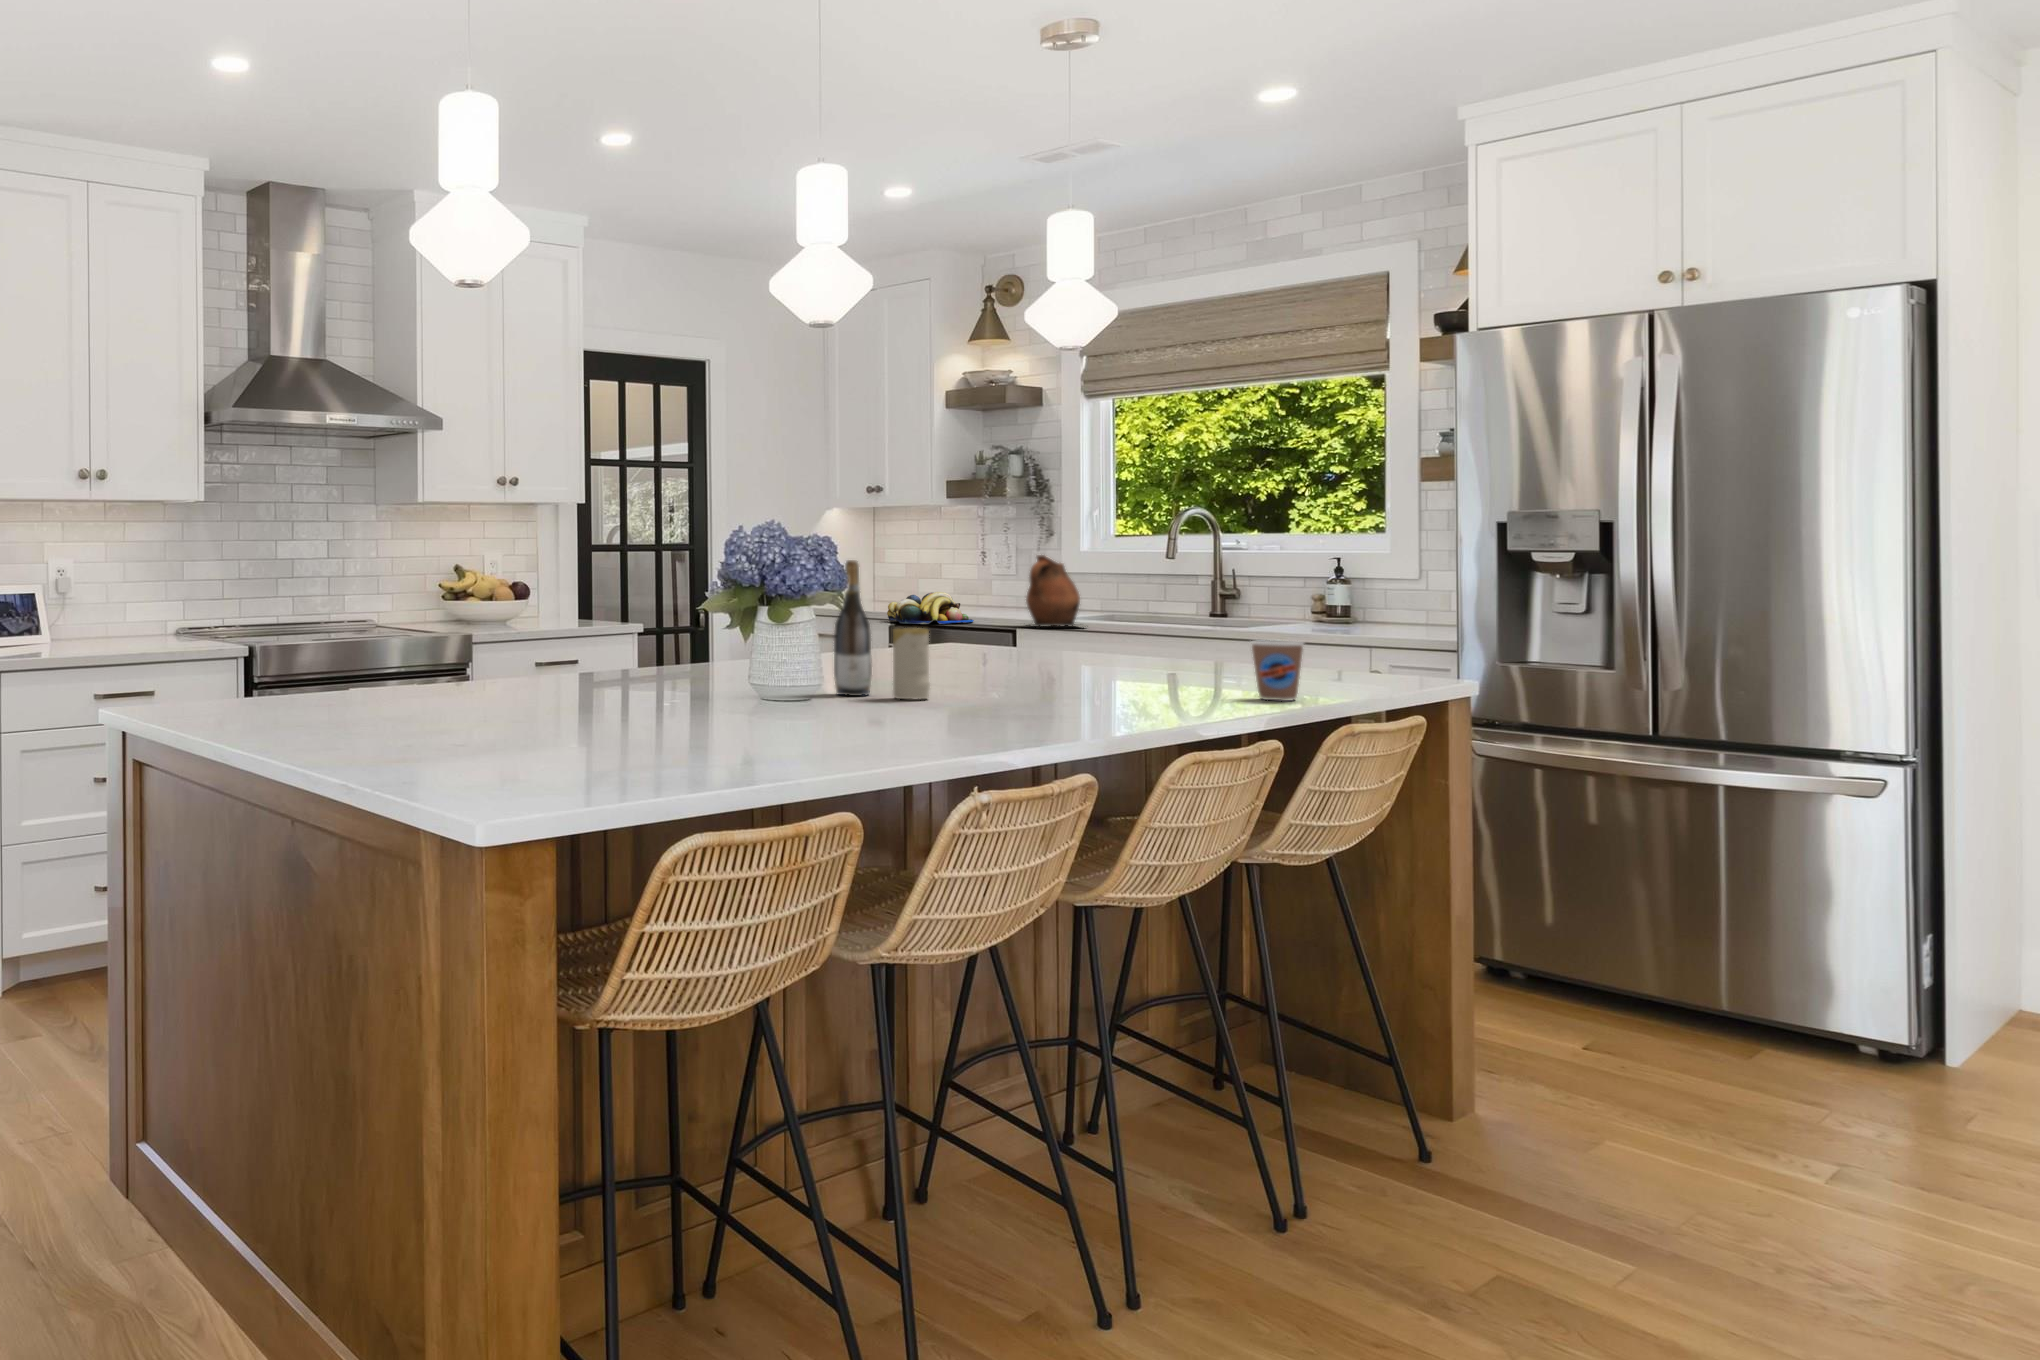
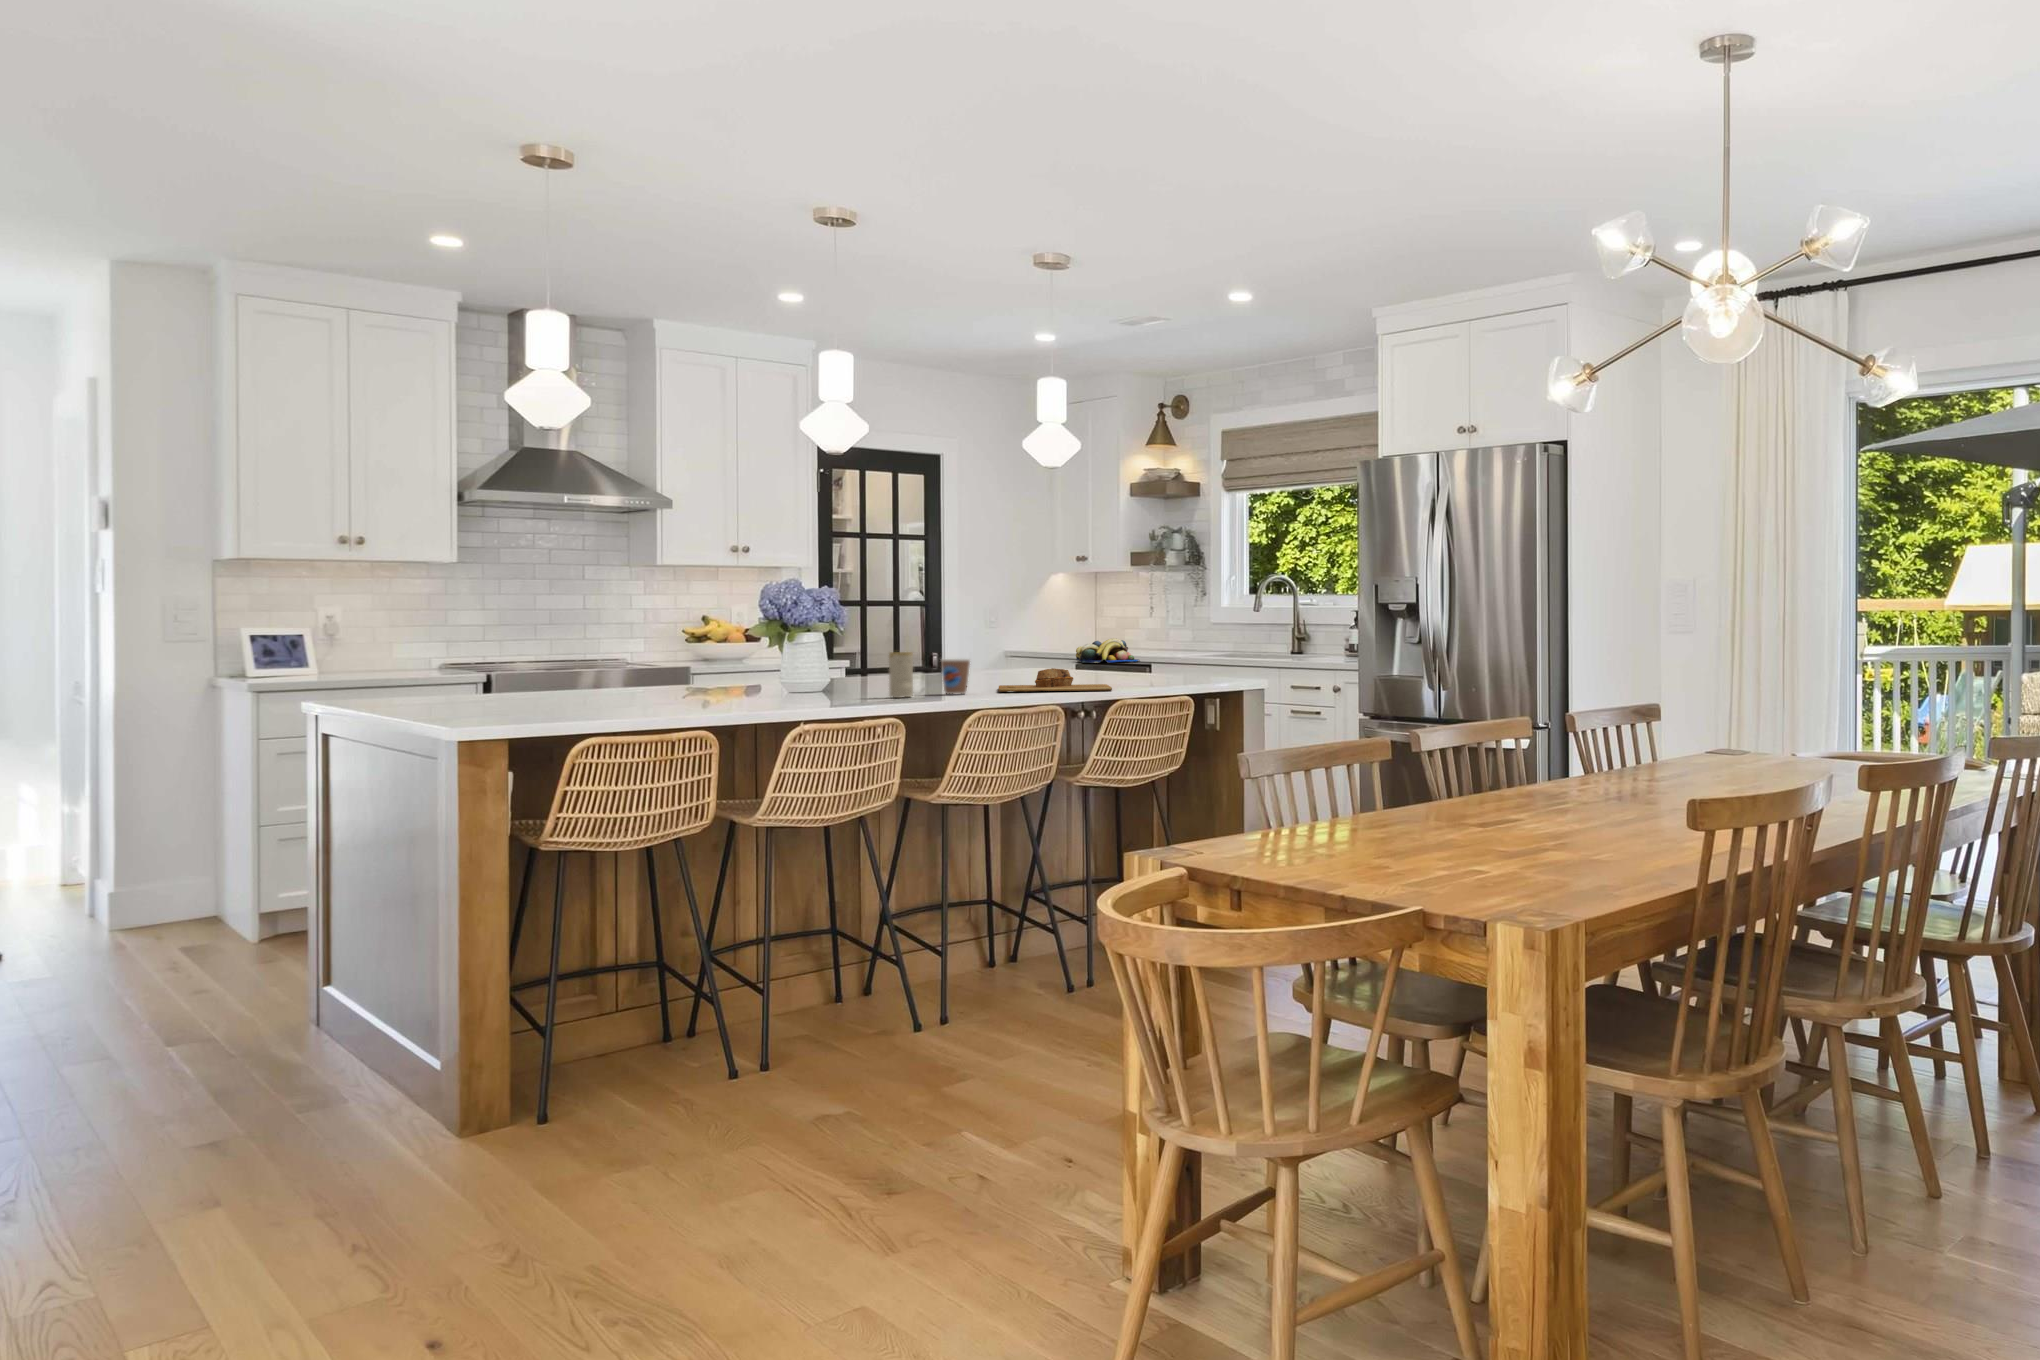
ceramic pitcher: present [1026,555,1080,627] -> none [1159,610,1203,664]
wine bottle: present [834,560,872,696] -> none [859,607,884,696]
coffee cup: present [1251,640,1303,701] -> present [941,659,970,695]
cutting board: none [991,651,1200,688] -> present [998,668,1112,692]

